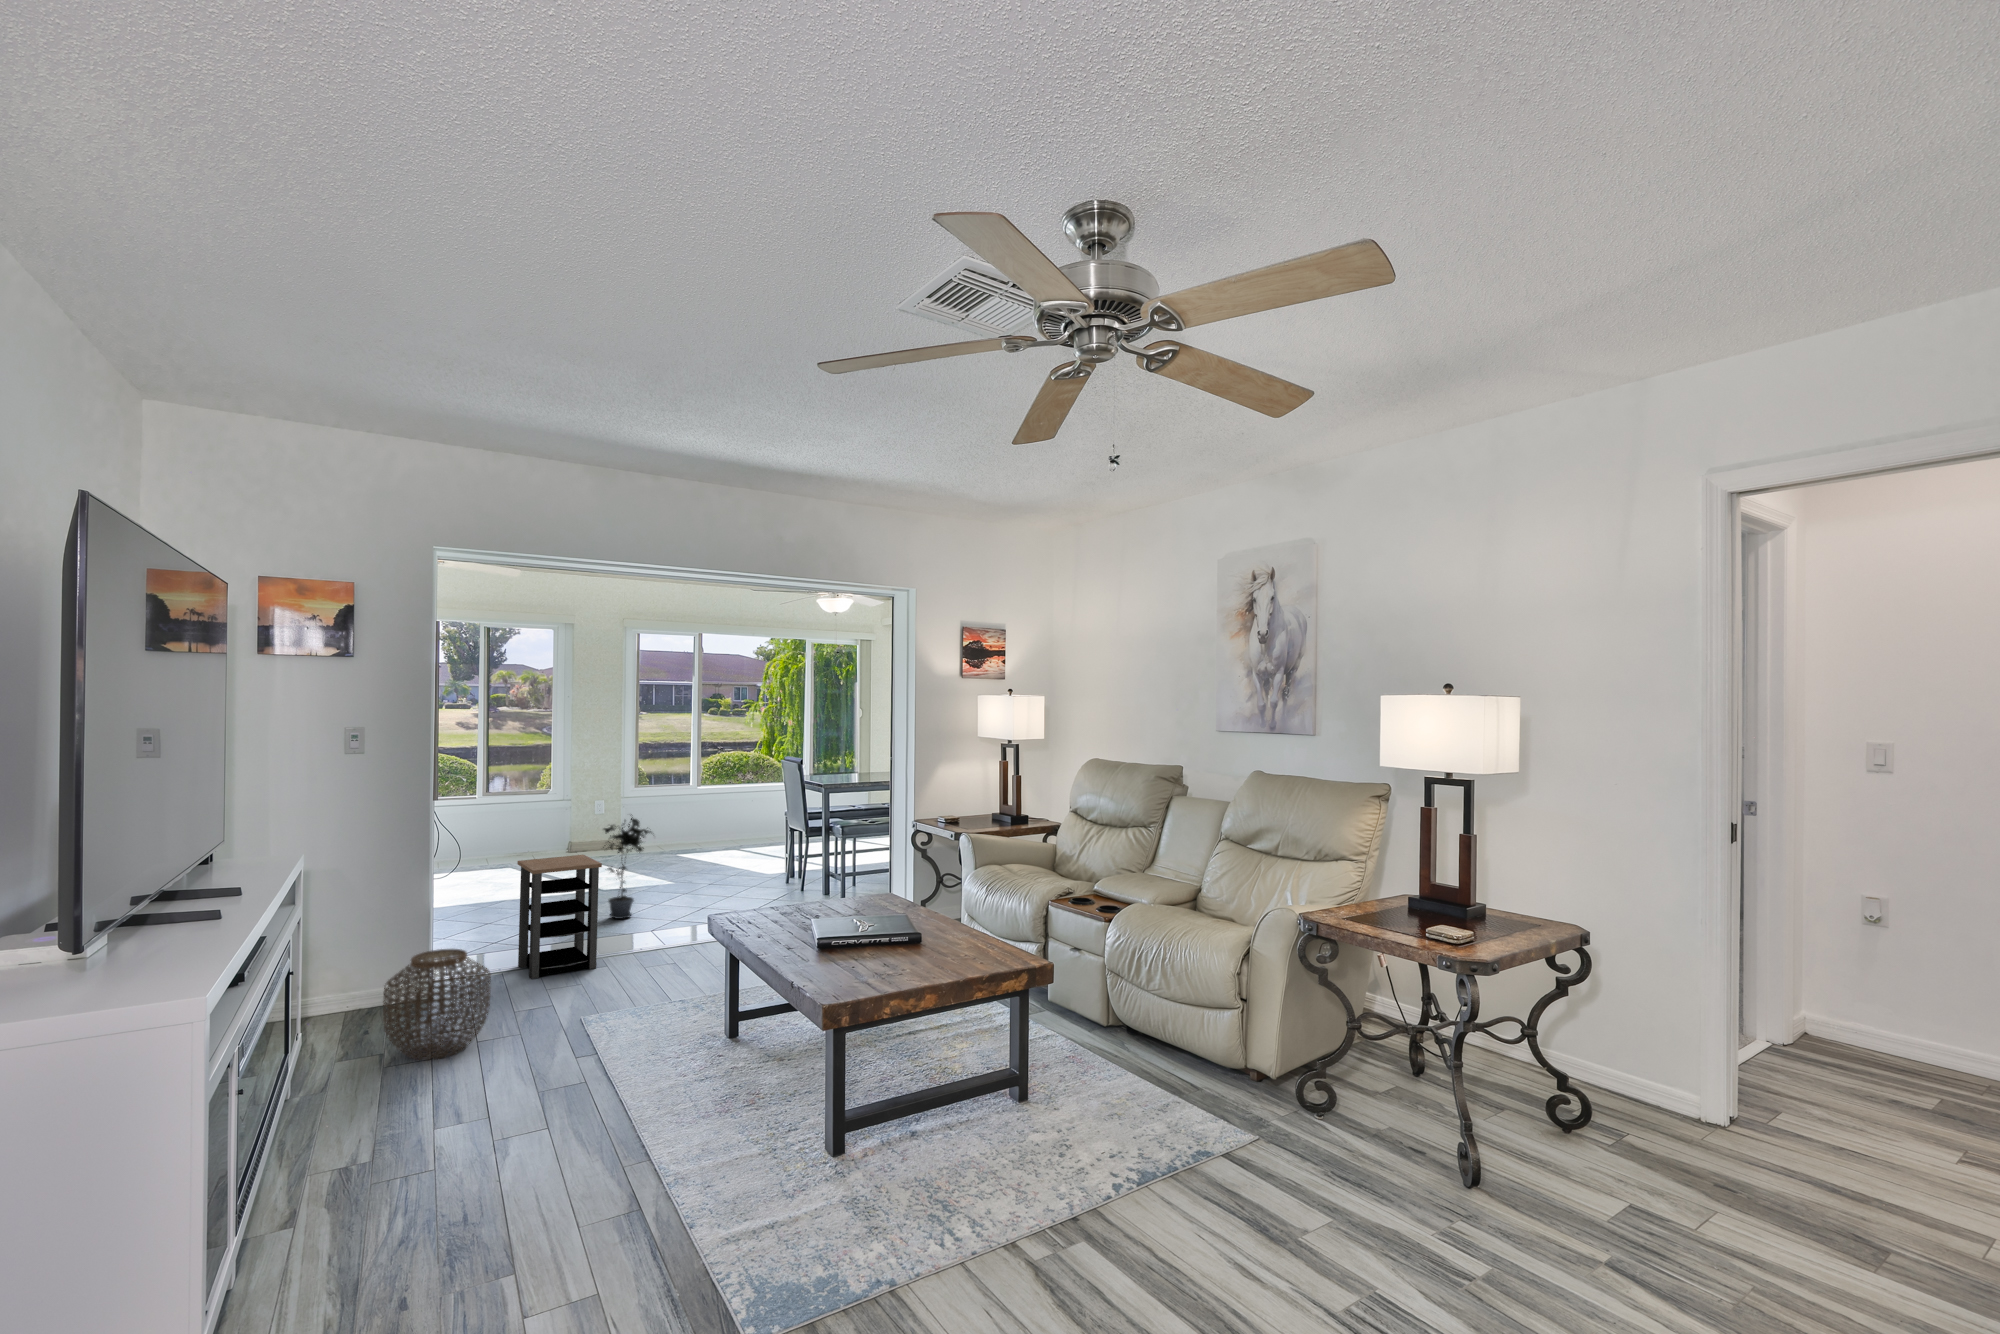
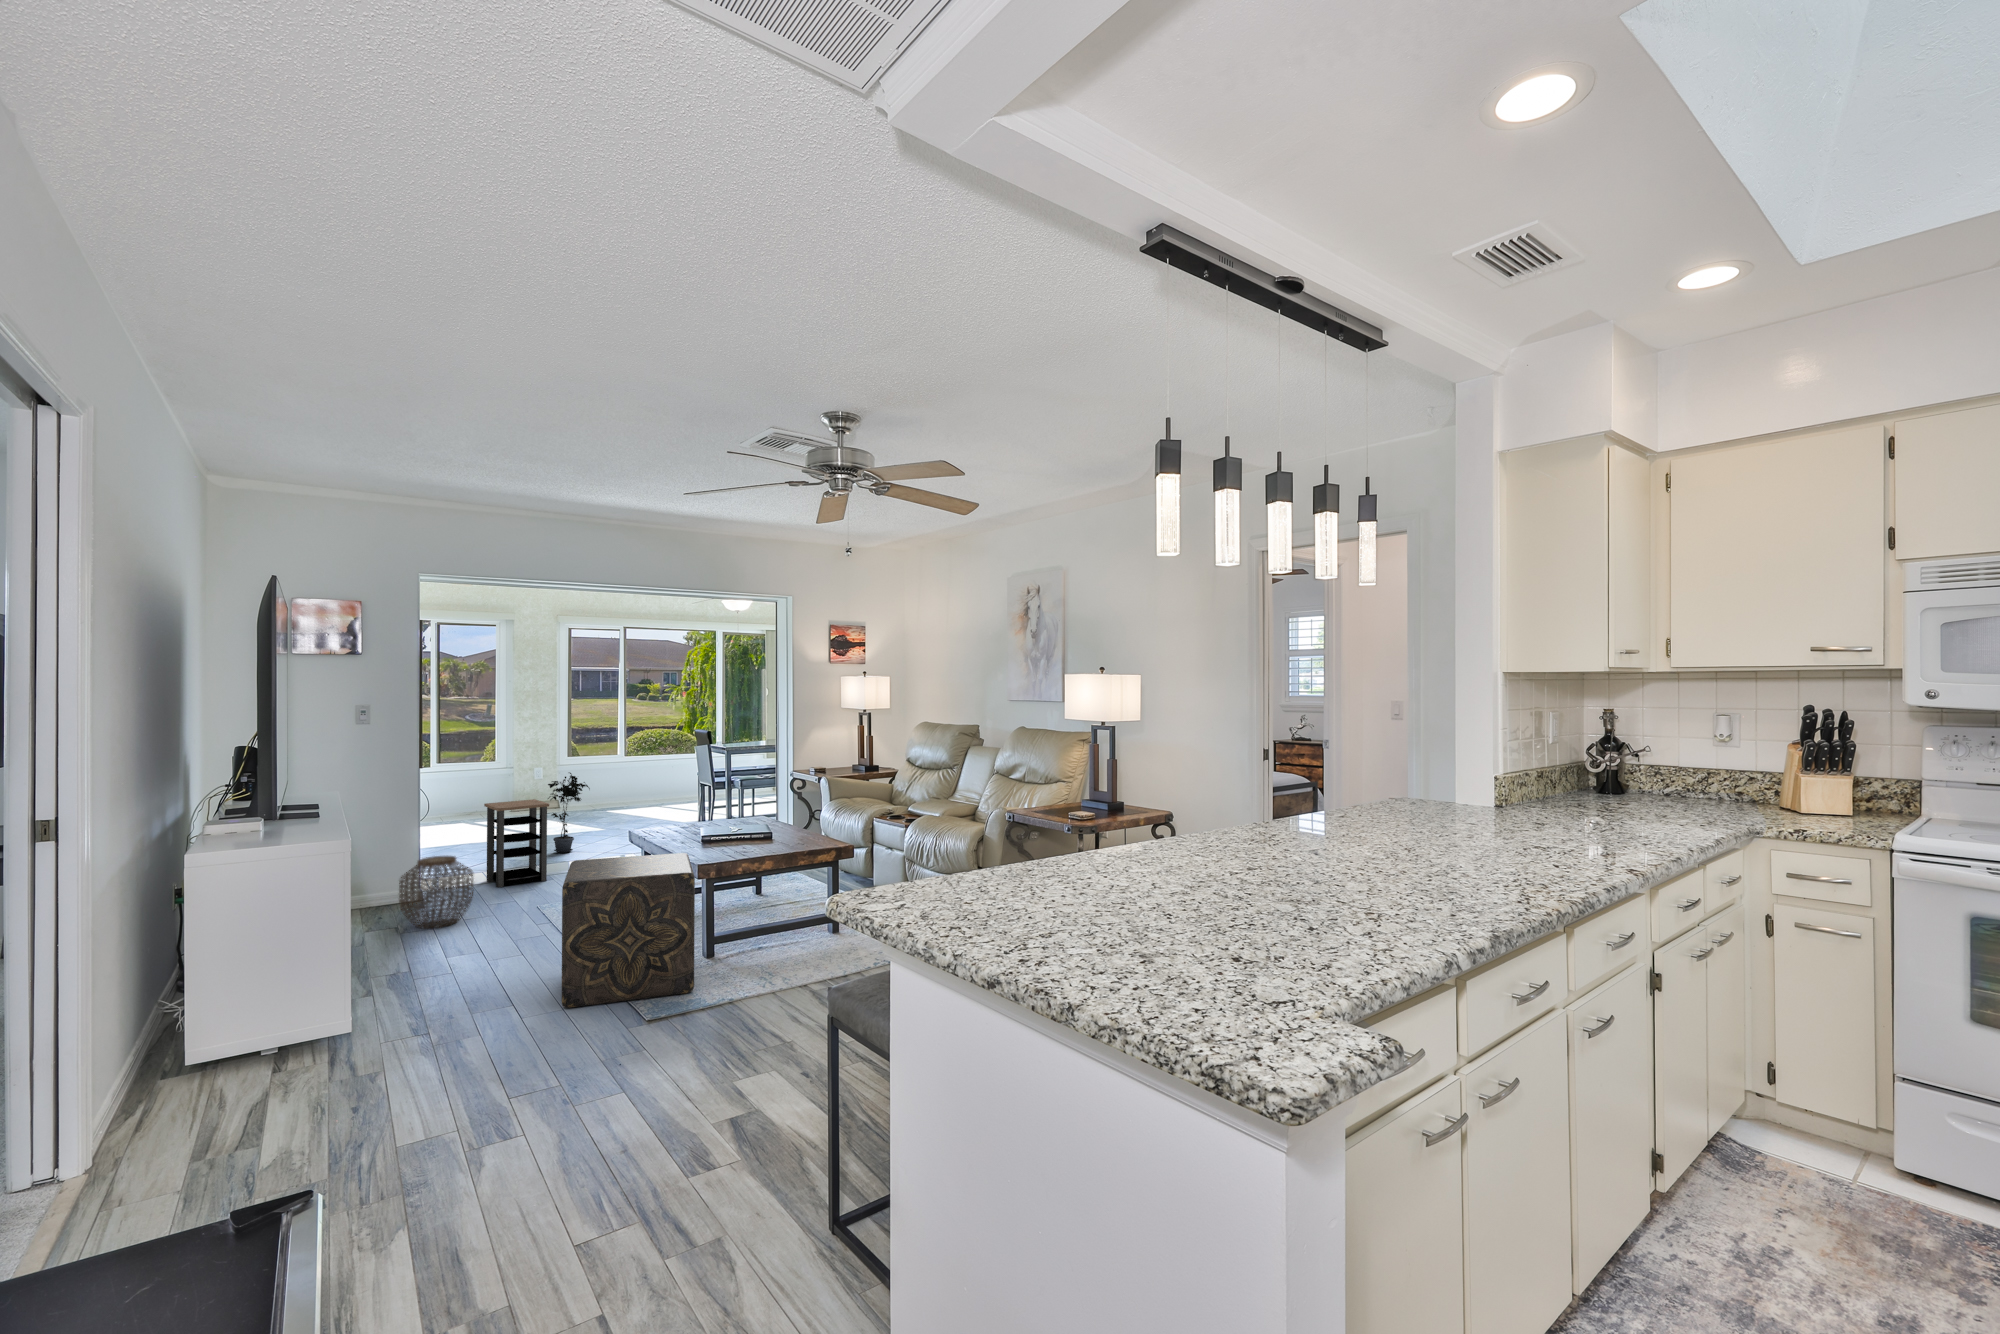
ottoman: none [602,982,829,1283] -> present [561,853,695,1008]

